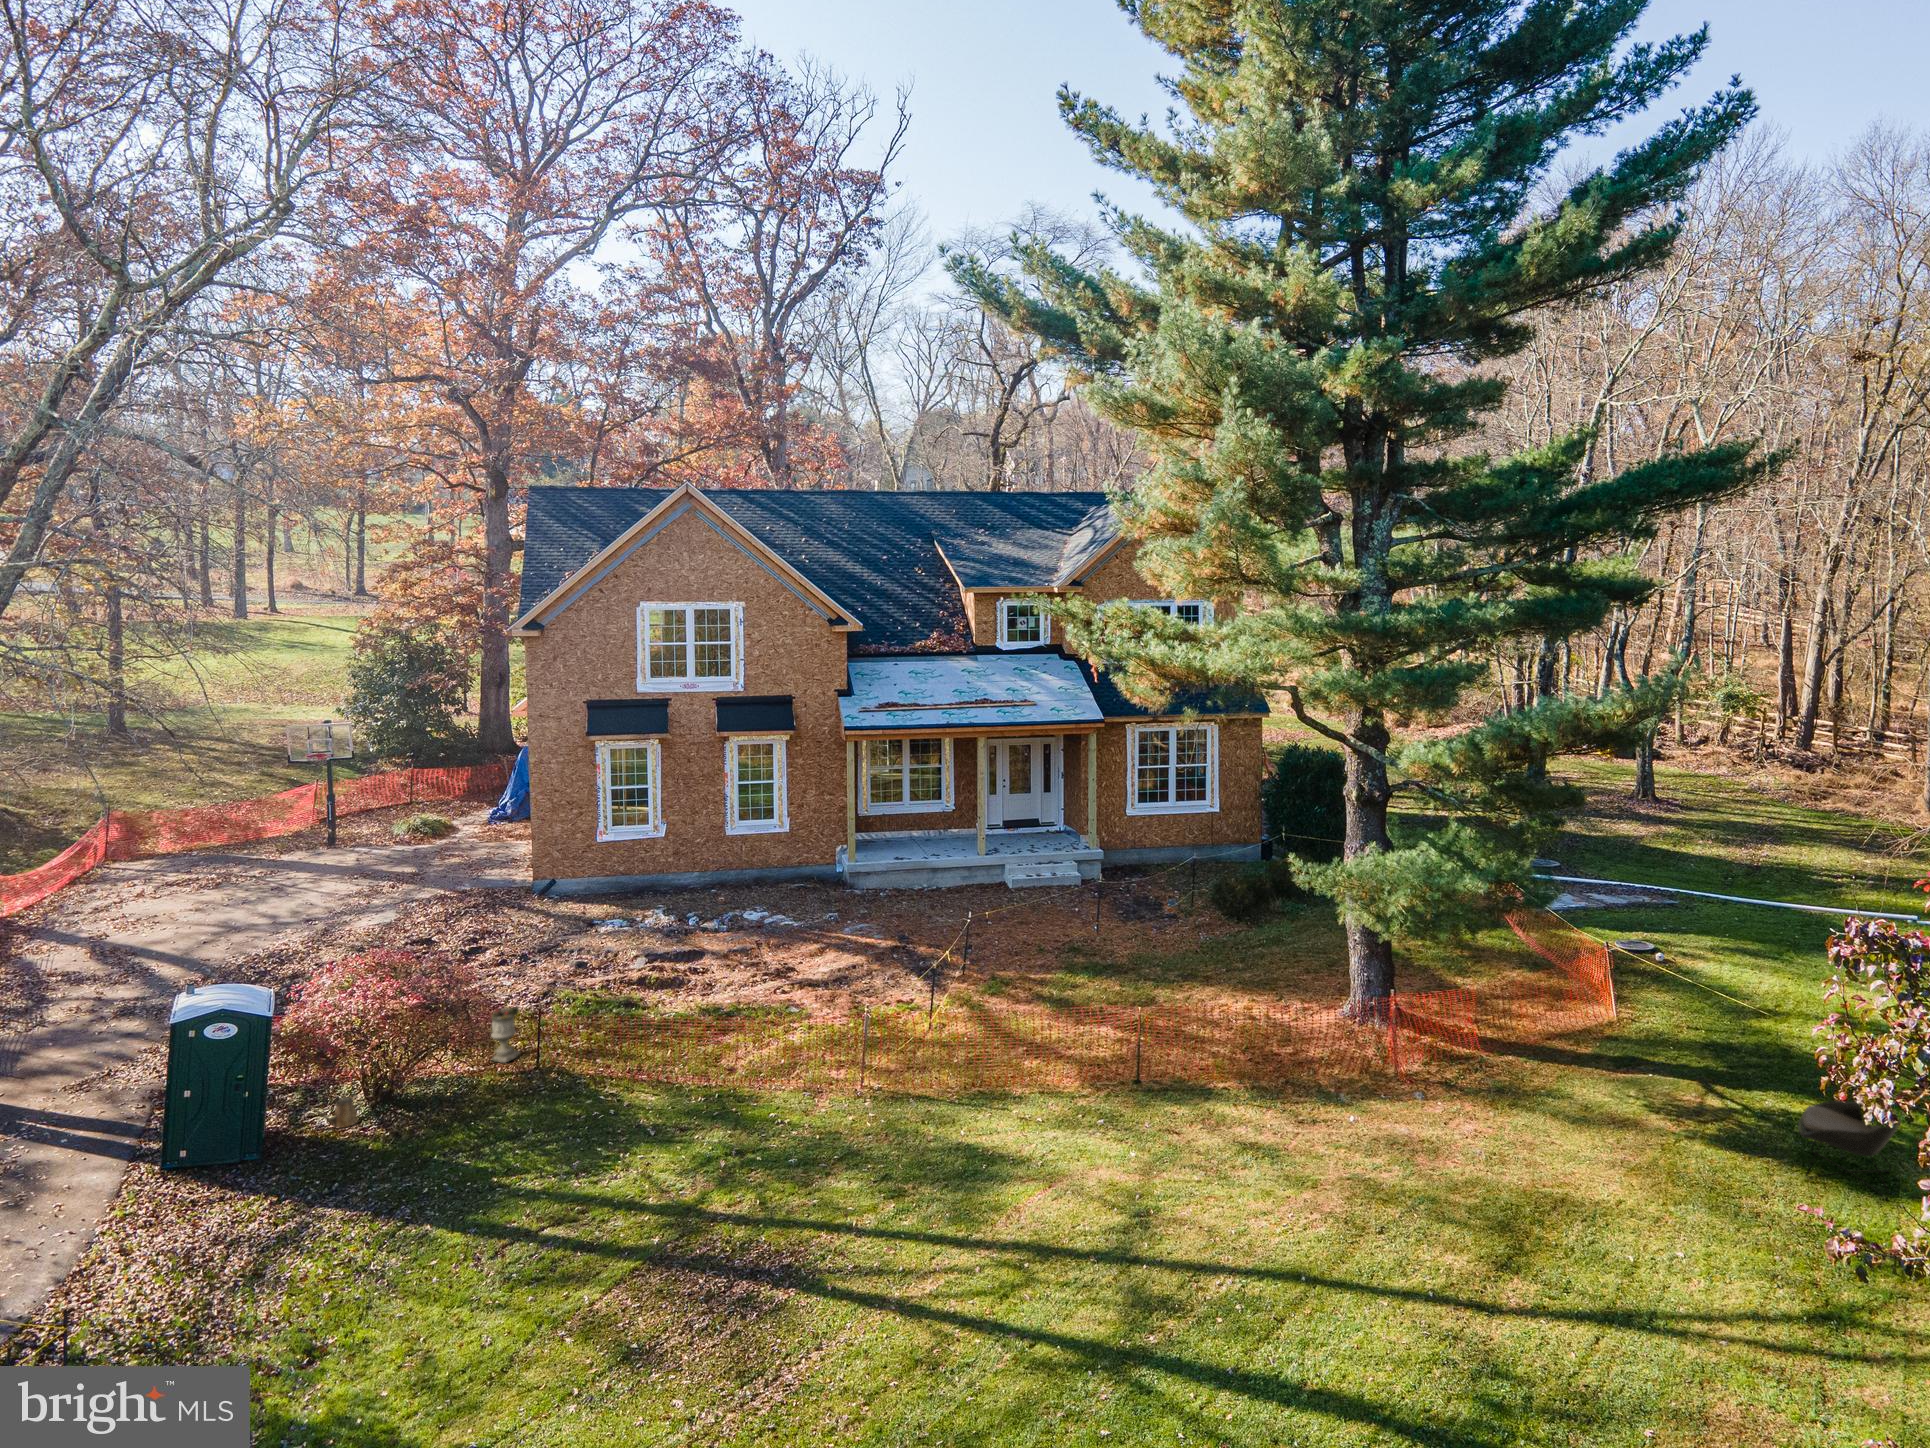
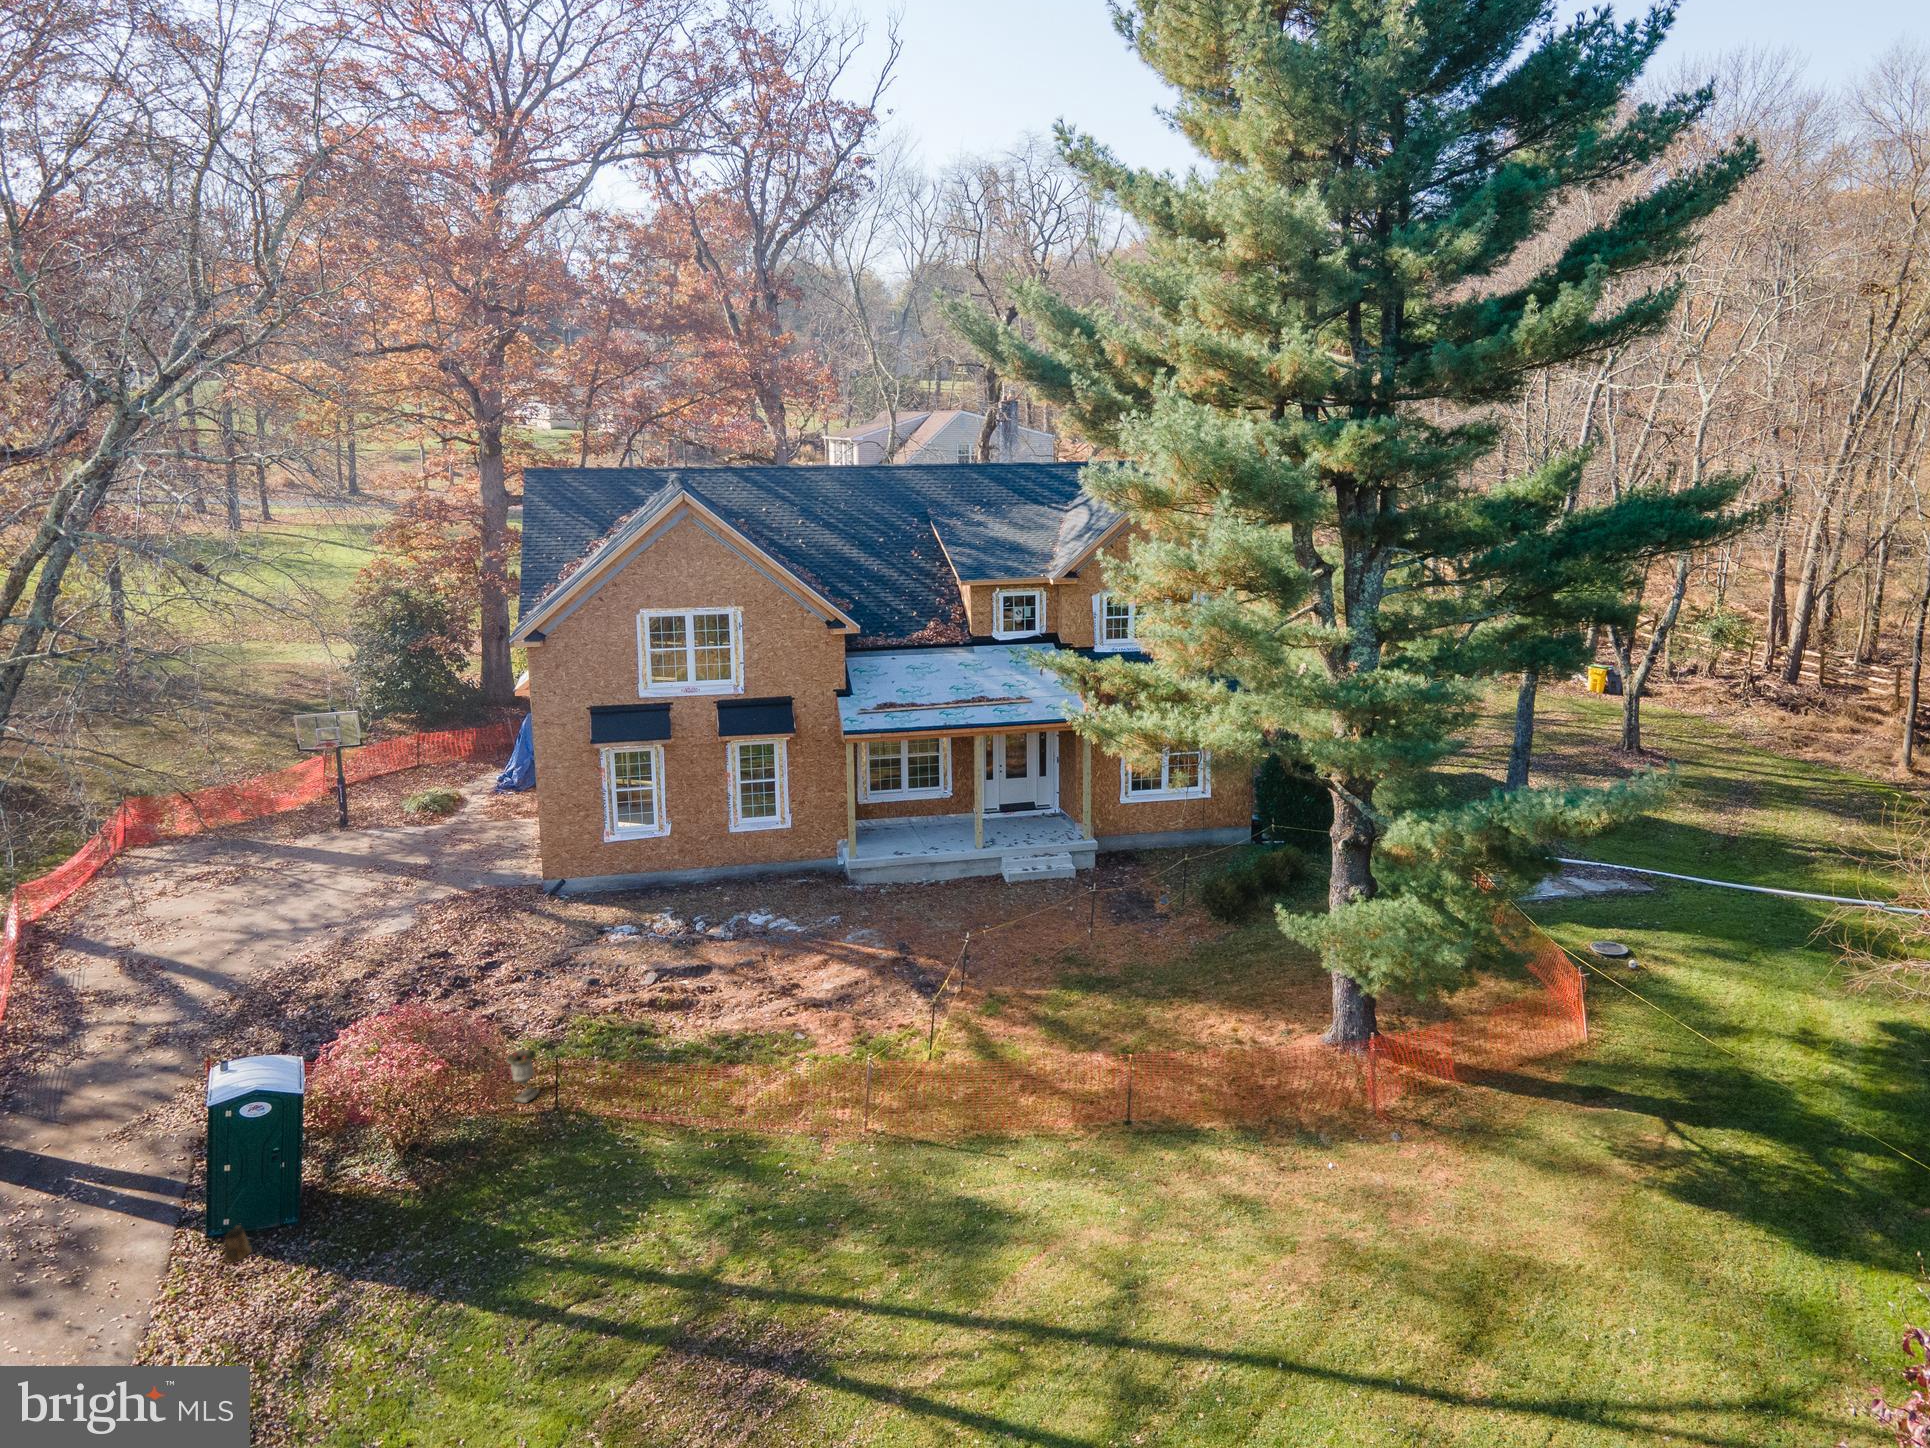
watering can: present [313,1096,363,1128] -> present [223,1226,252,1263]
lounge chair: present [1798,1101,1900,1200] -> none [1752,1164,1854,1268]

